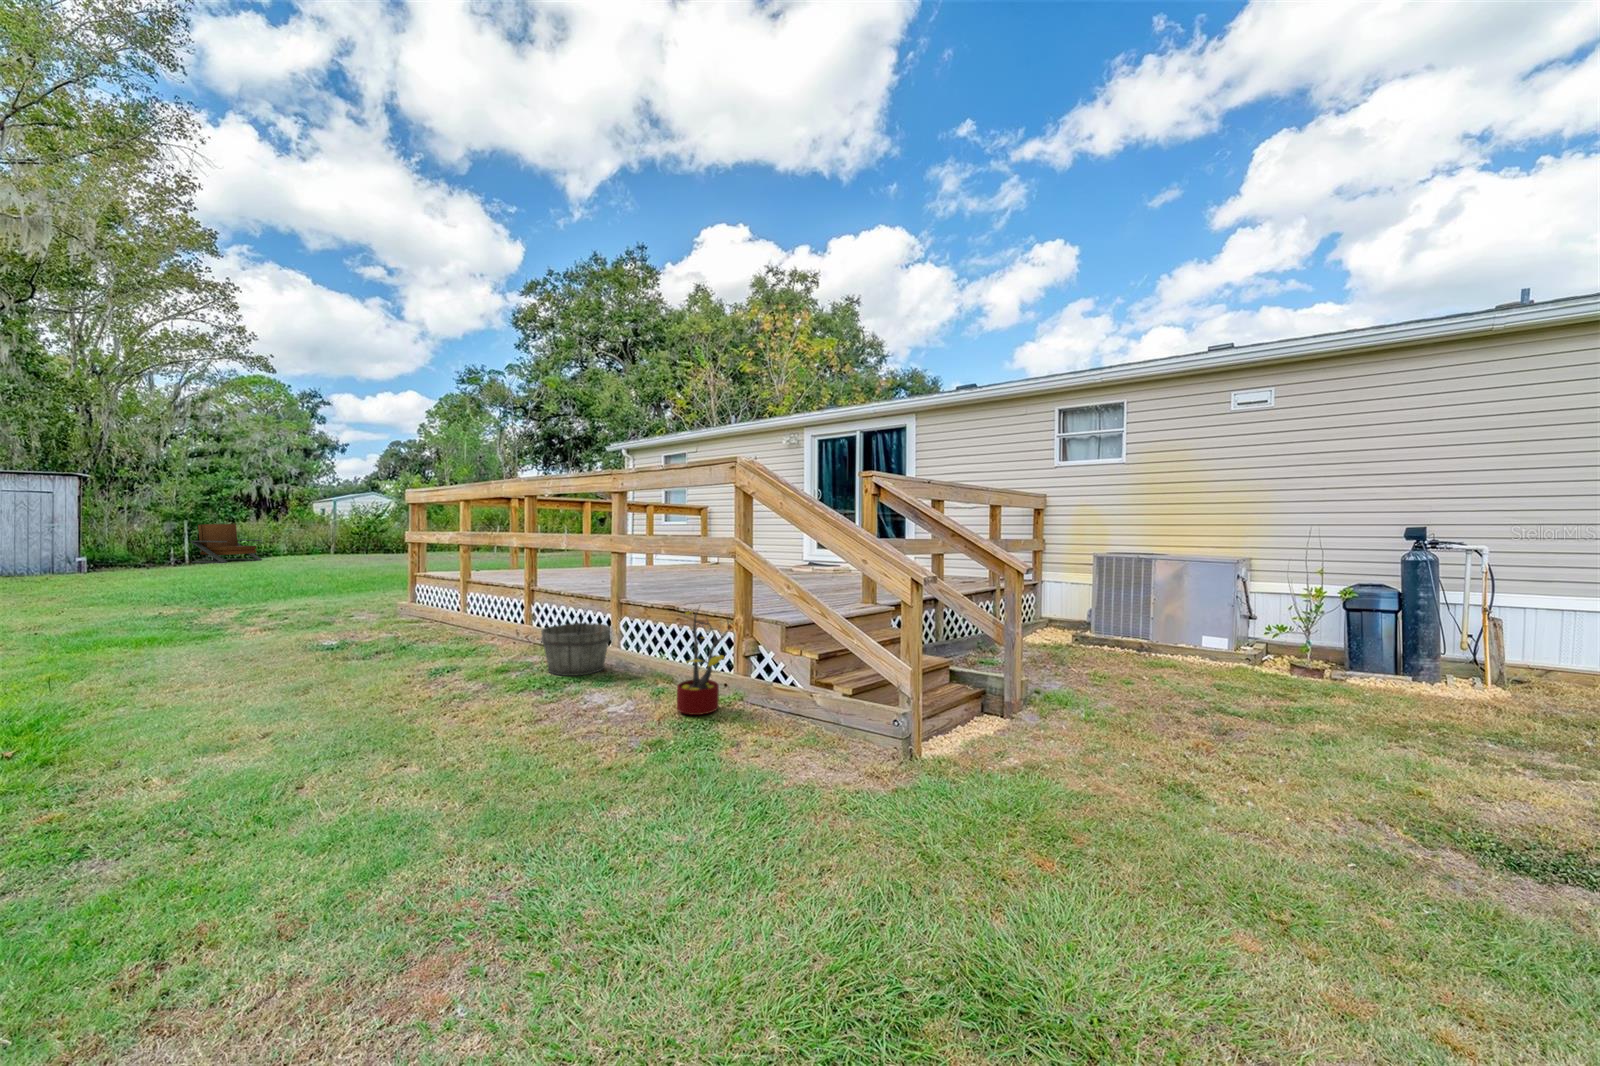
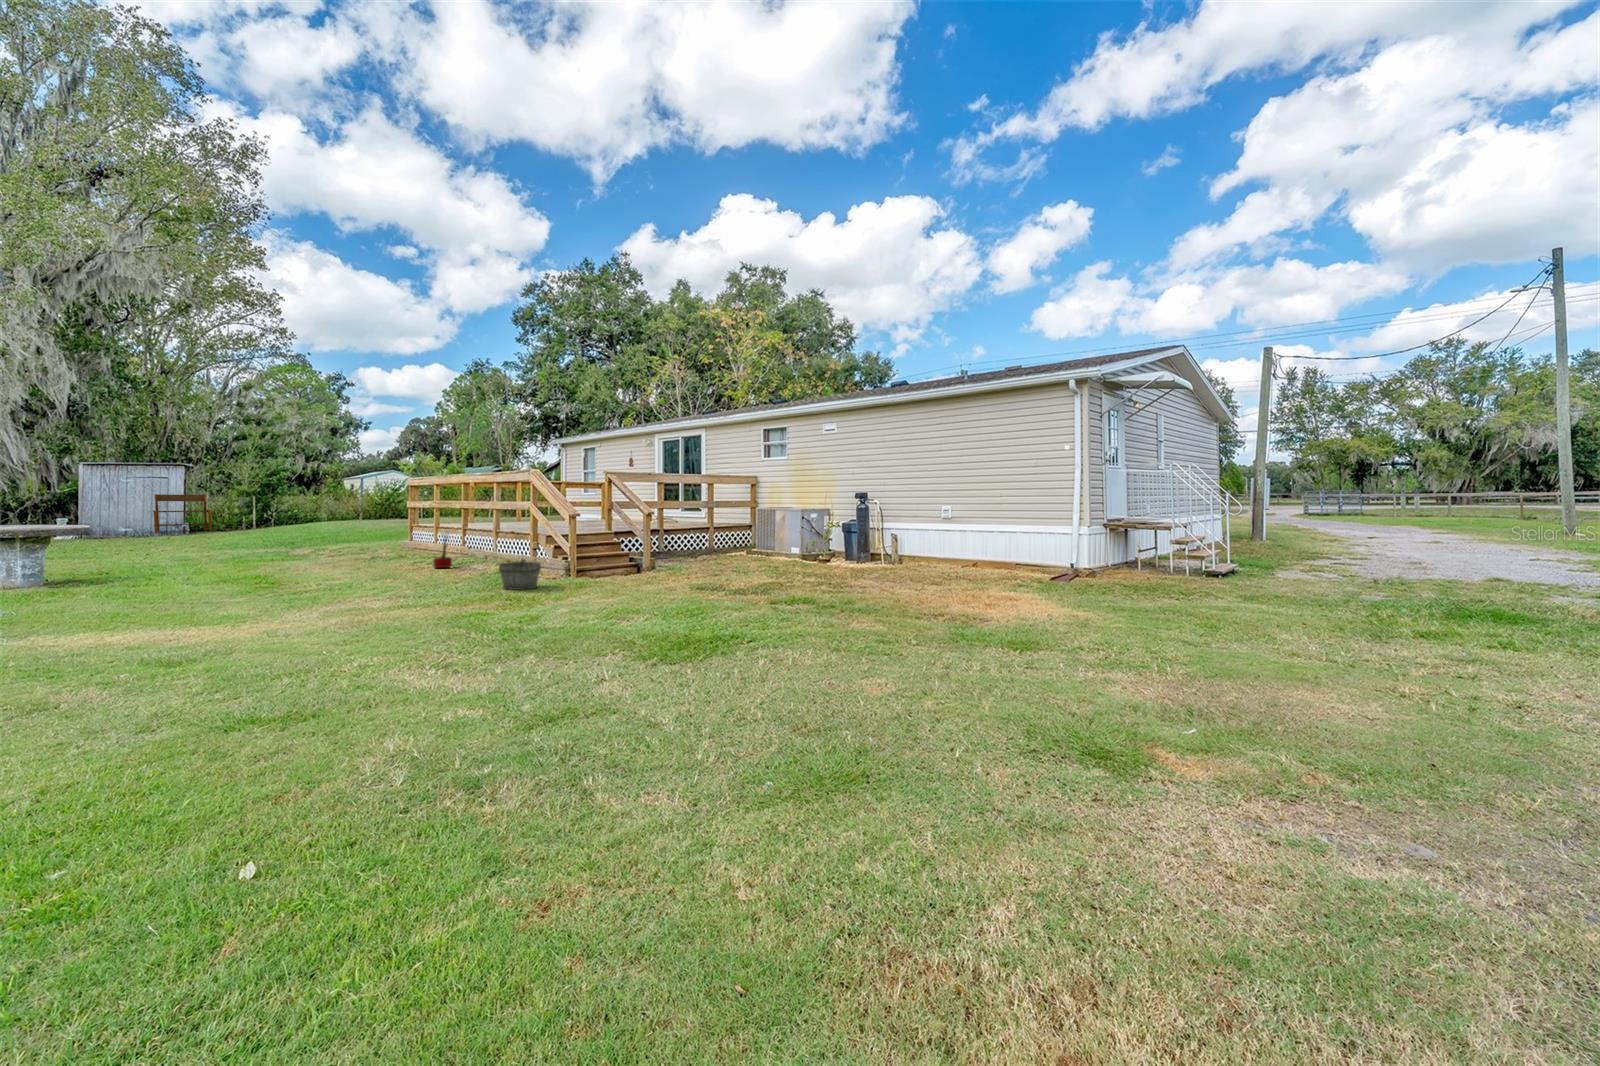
bench: none [49,521,130,572] -> present [153,494,212,533]
lounge chair: present [190,524,262,563] -> none [253,496,309,528]
decorative plant: present [677,612,730,715] -> present [433,534,452,568]

